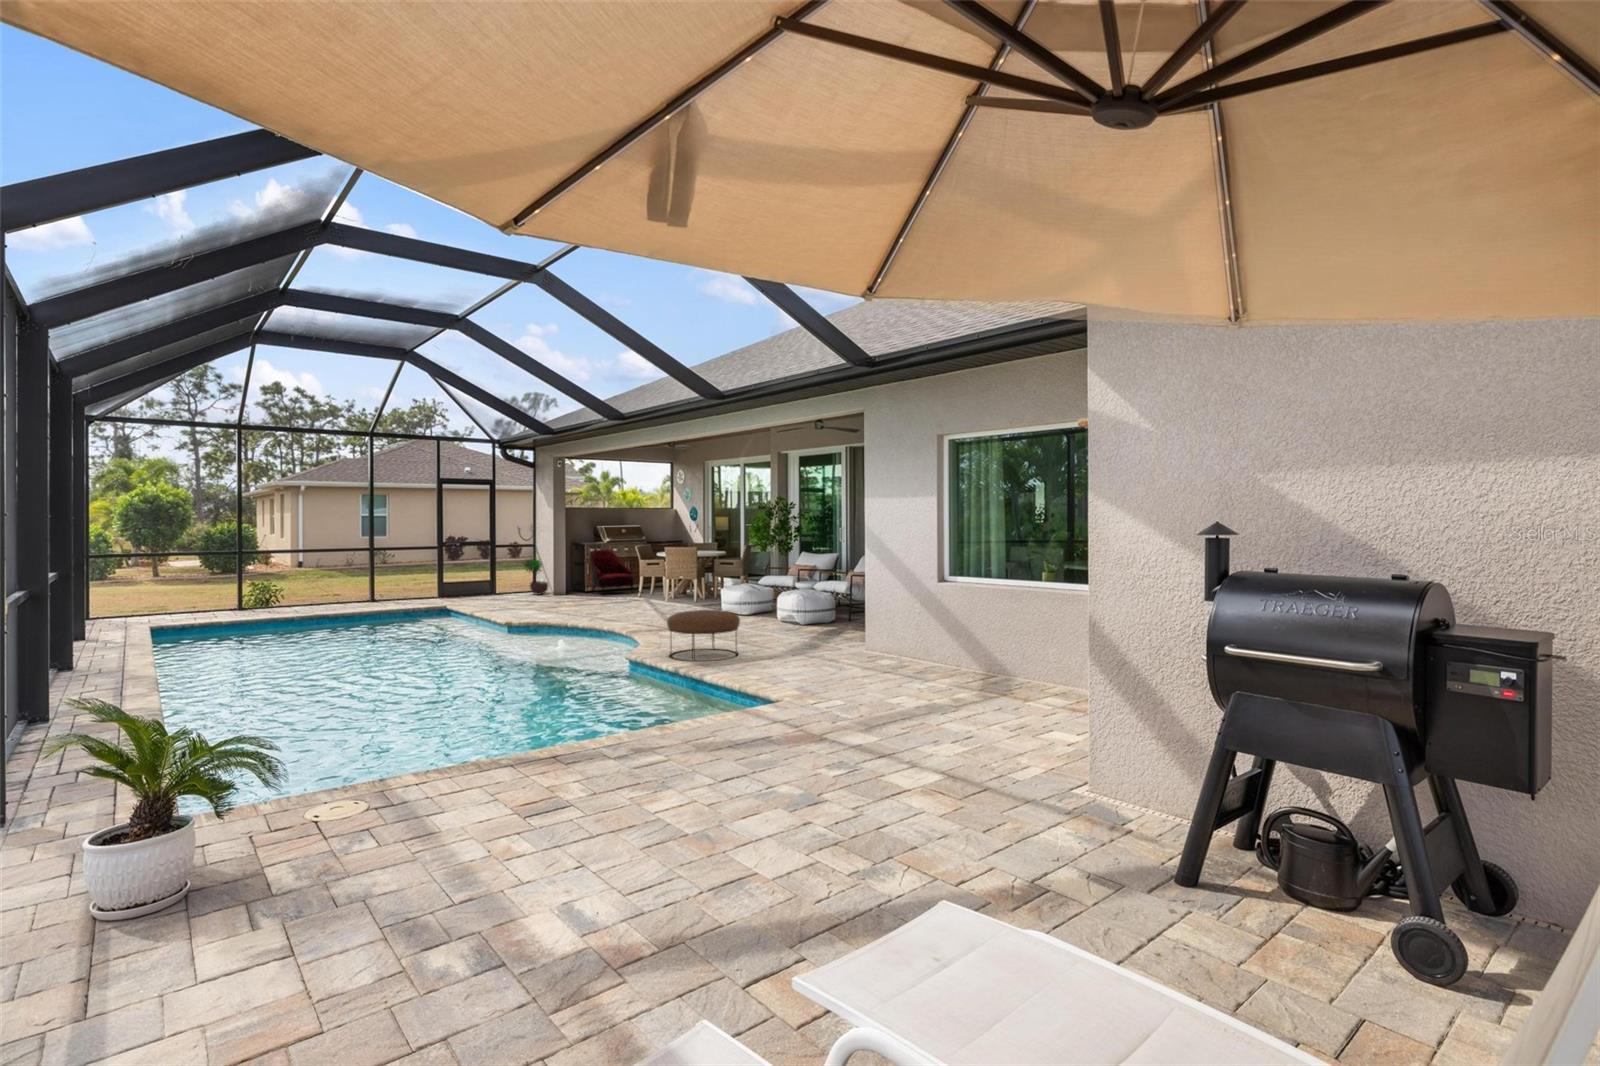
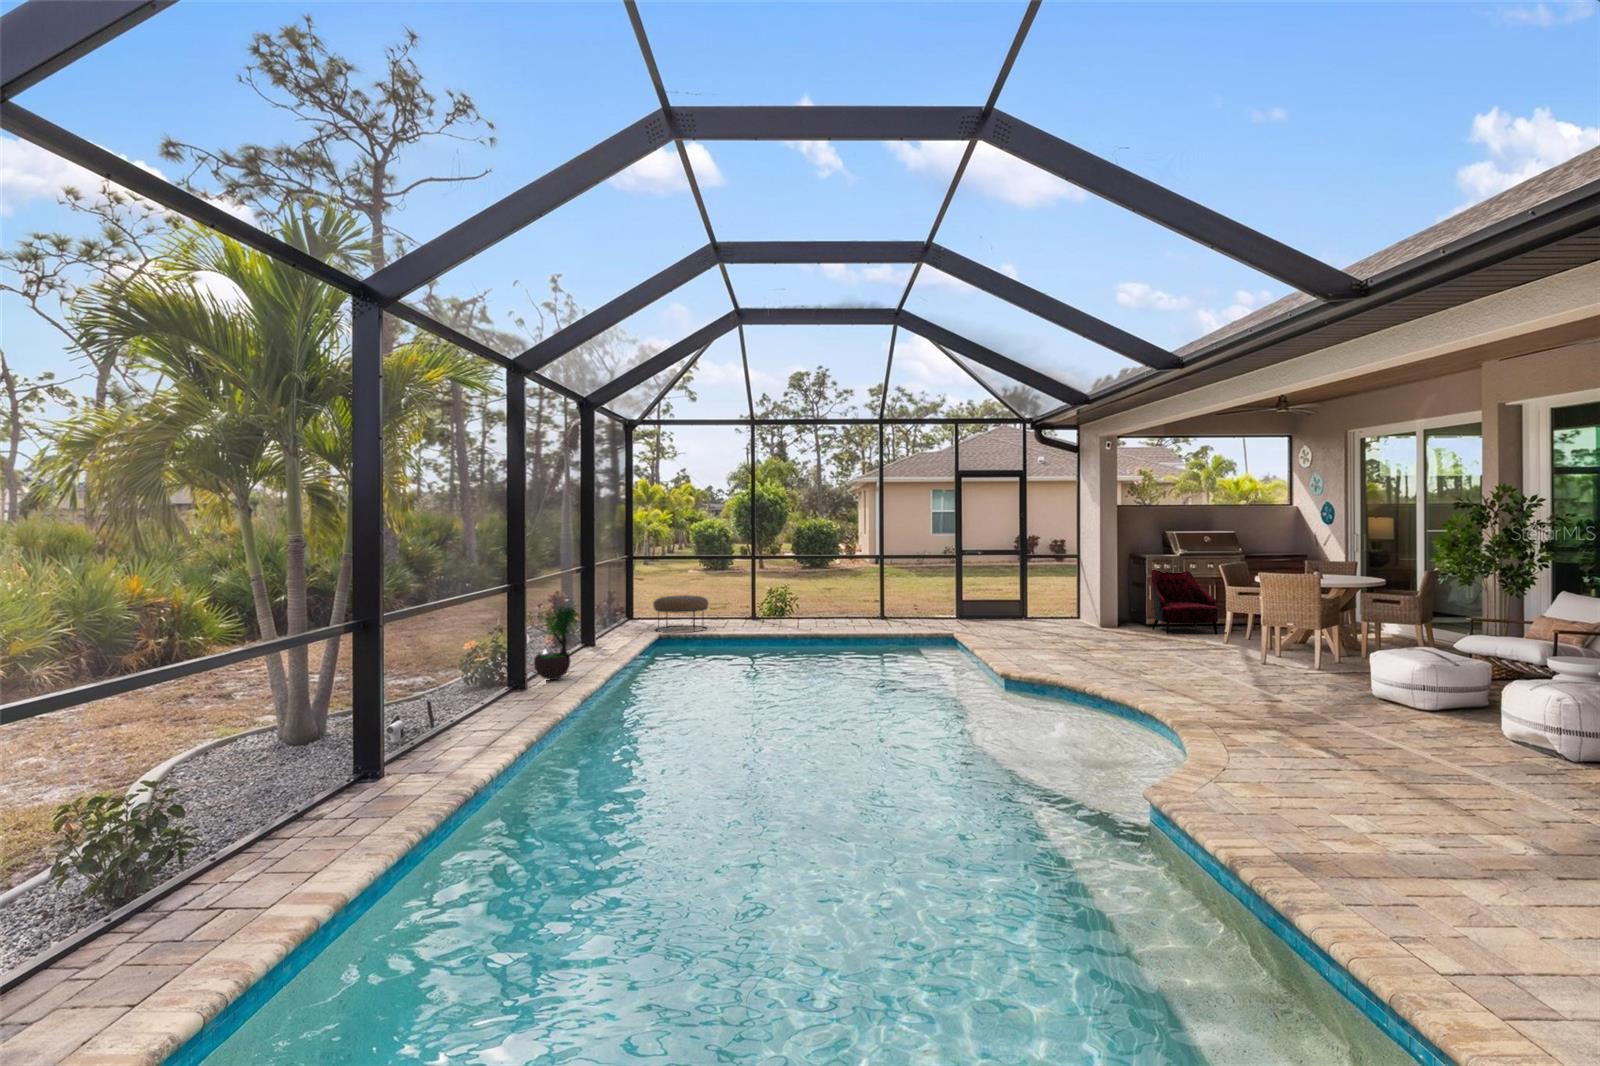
potted tree: present [524,558,548,595] -> present [534,602,578,680]
ottoman: present [667,610,740,661] -> present [653,595,708,632]

